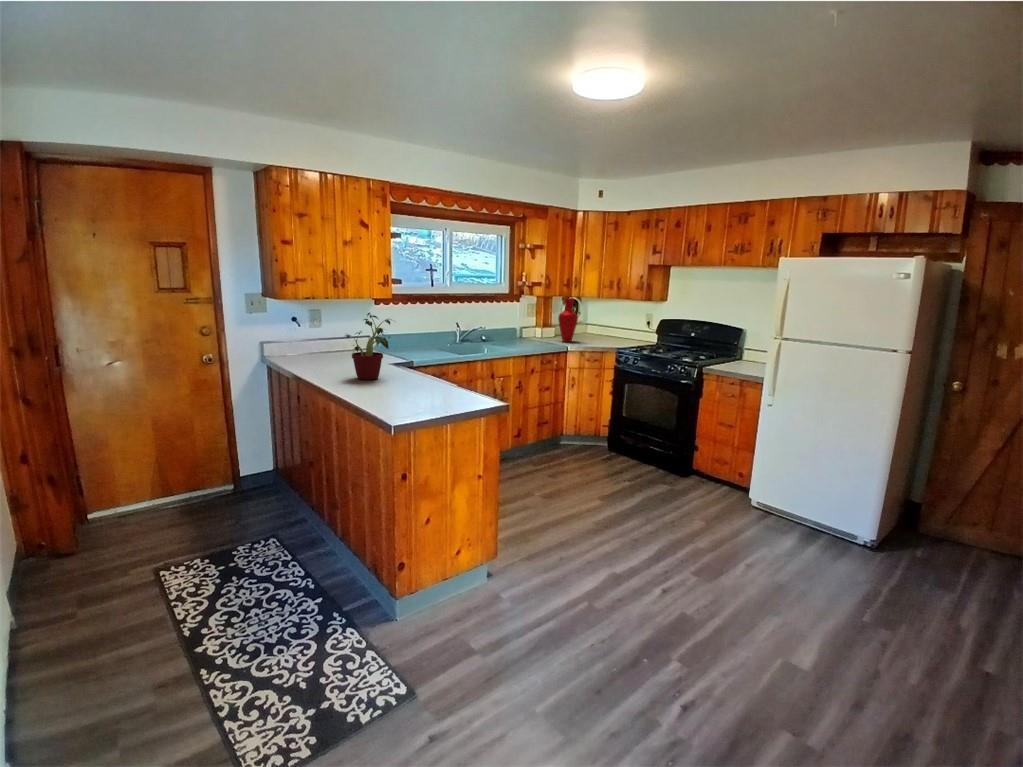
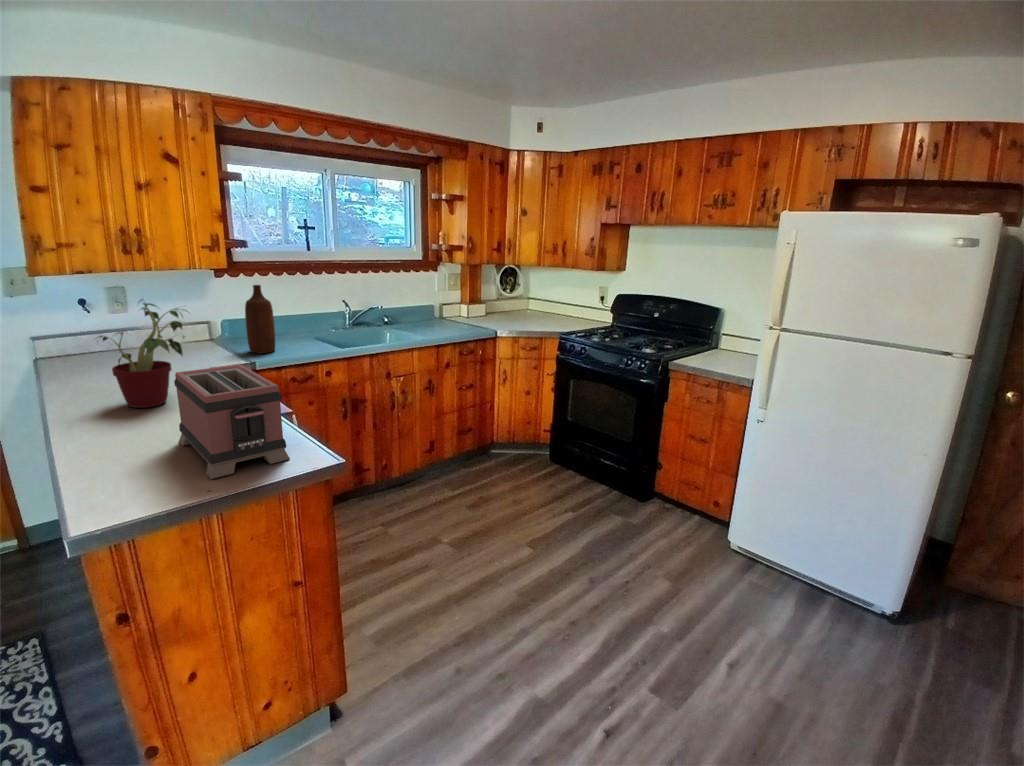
vase: present [558,298,578,342] -> none [487,266,512,324]
bottle: none [401,308,419,356] -> present [245,285,275,353]
toaster: none [406,350,476,407] -> present [174,365,290,479]

